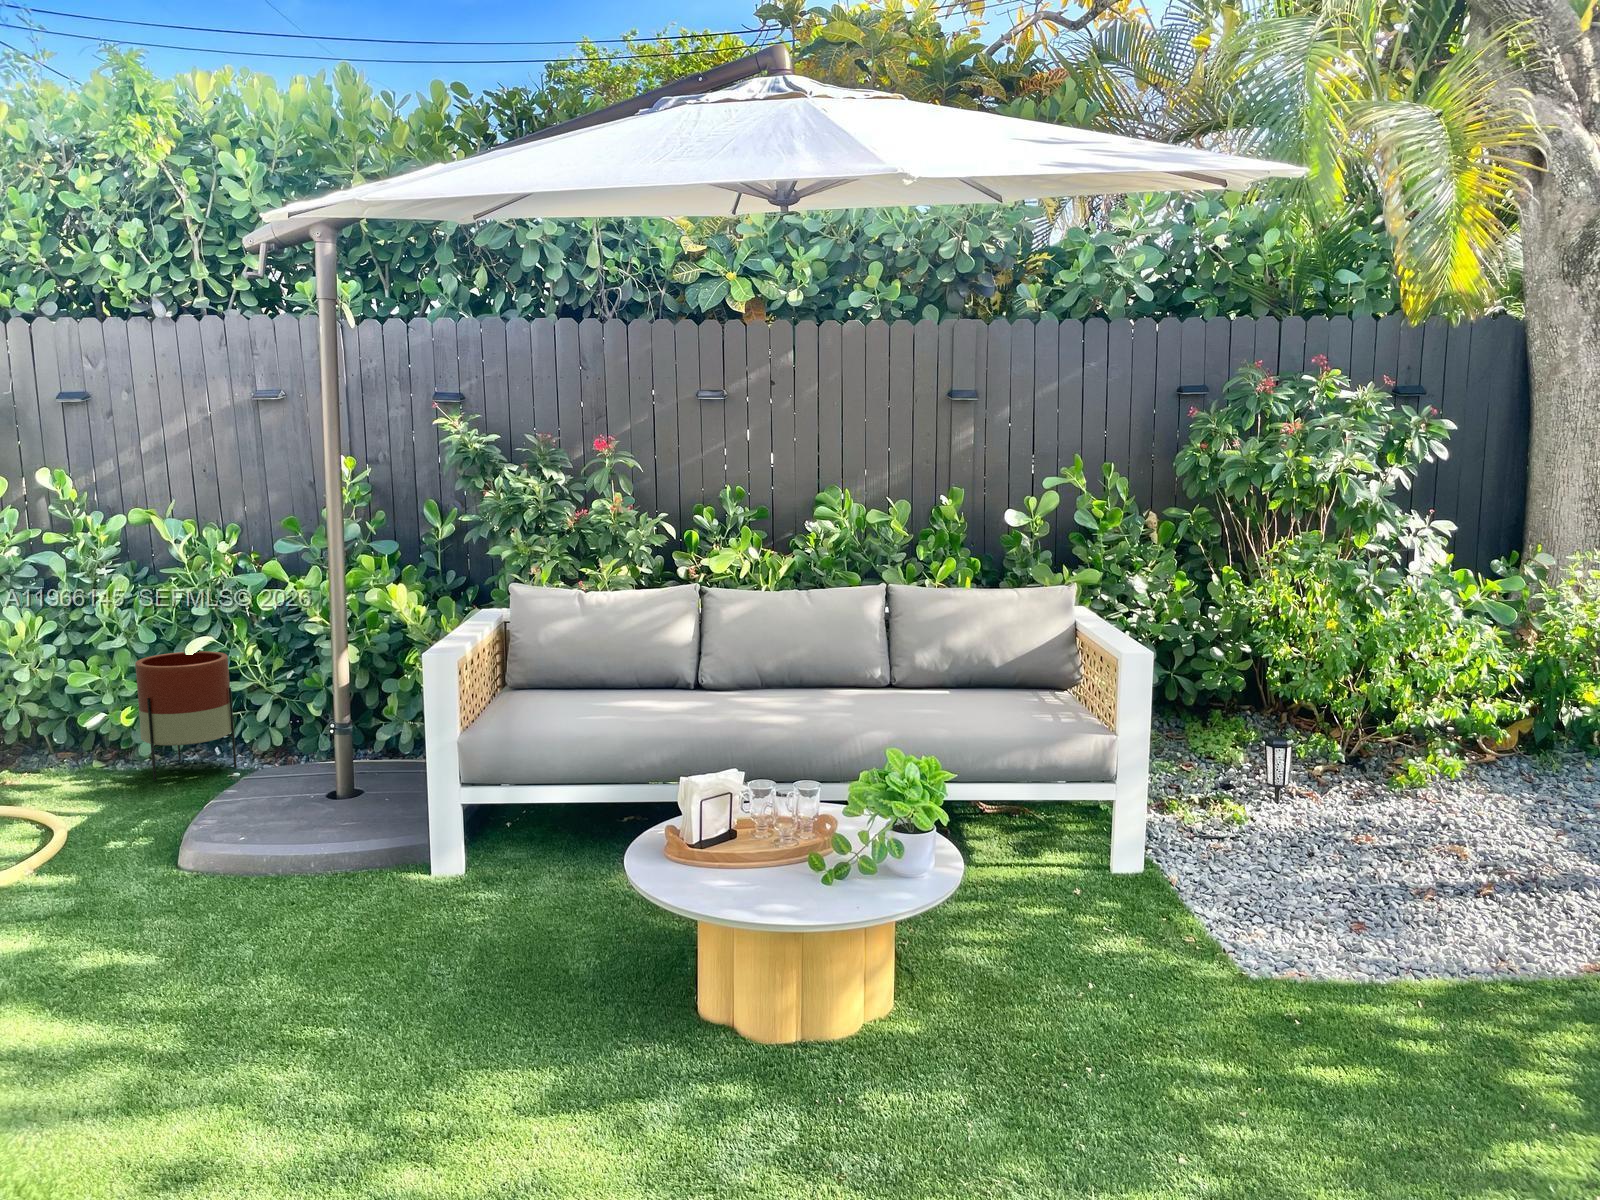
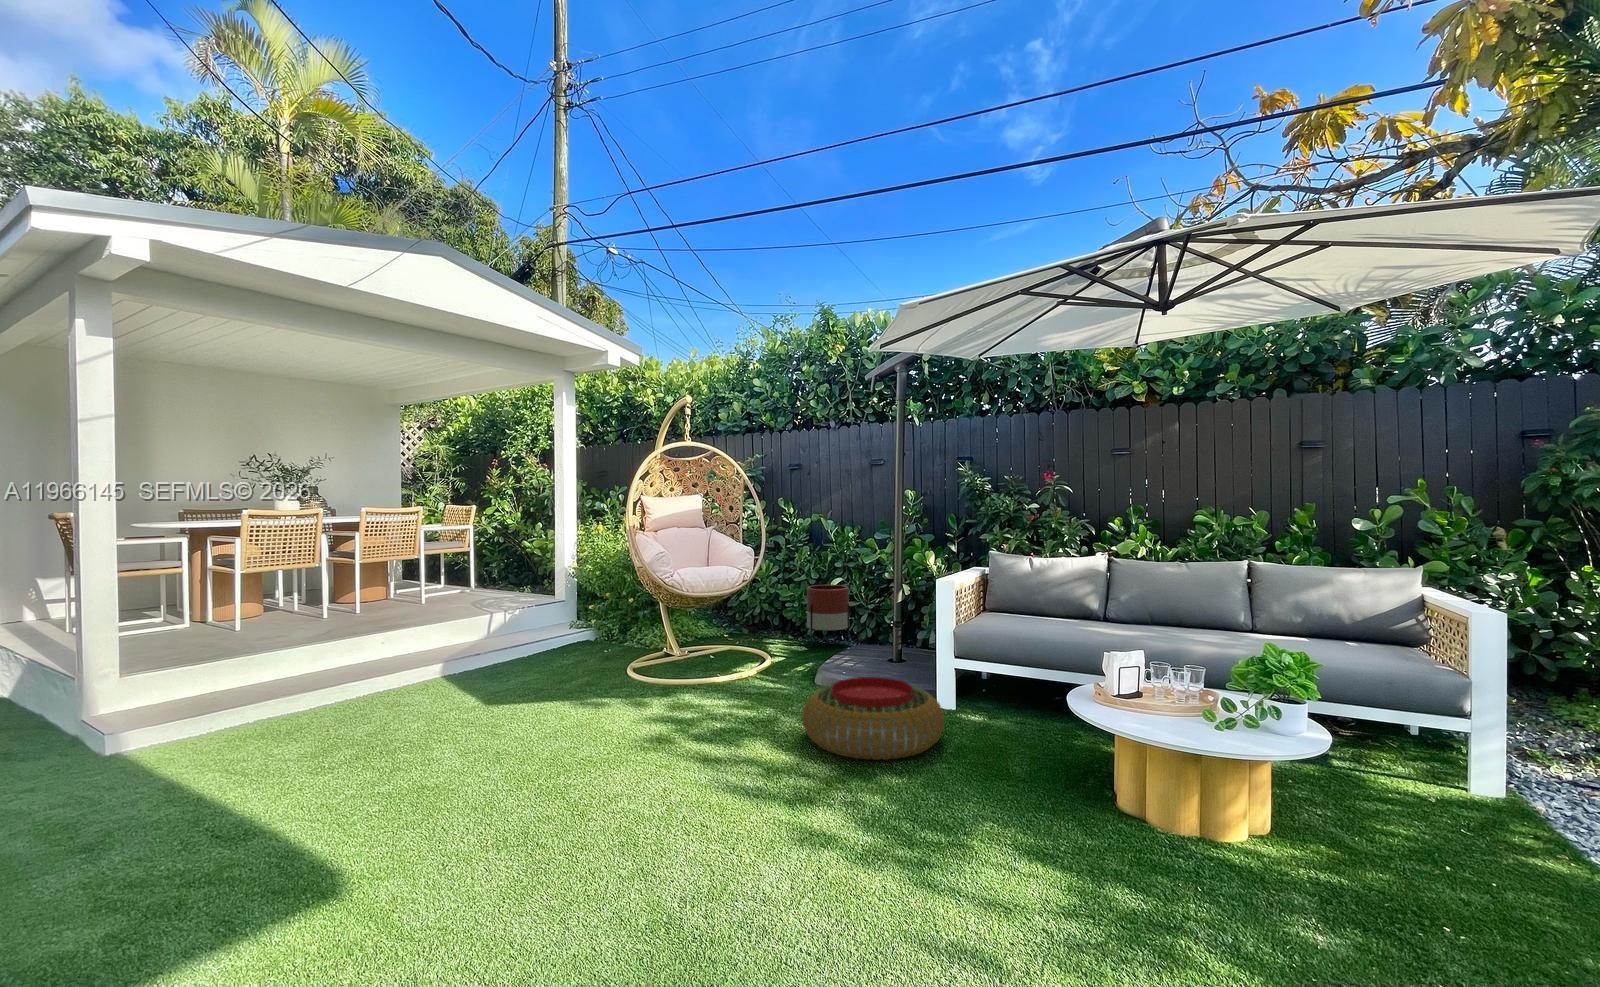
pouf: none [182,842,455,1001] -> present [802,677,944,760]

